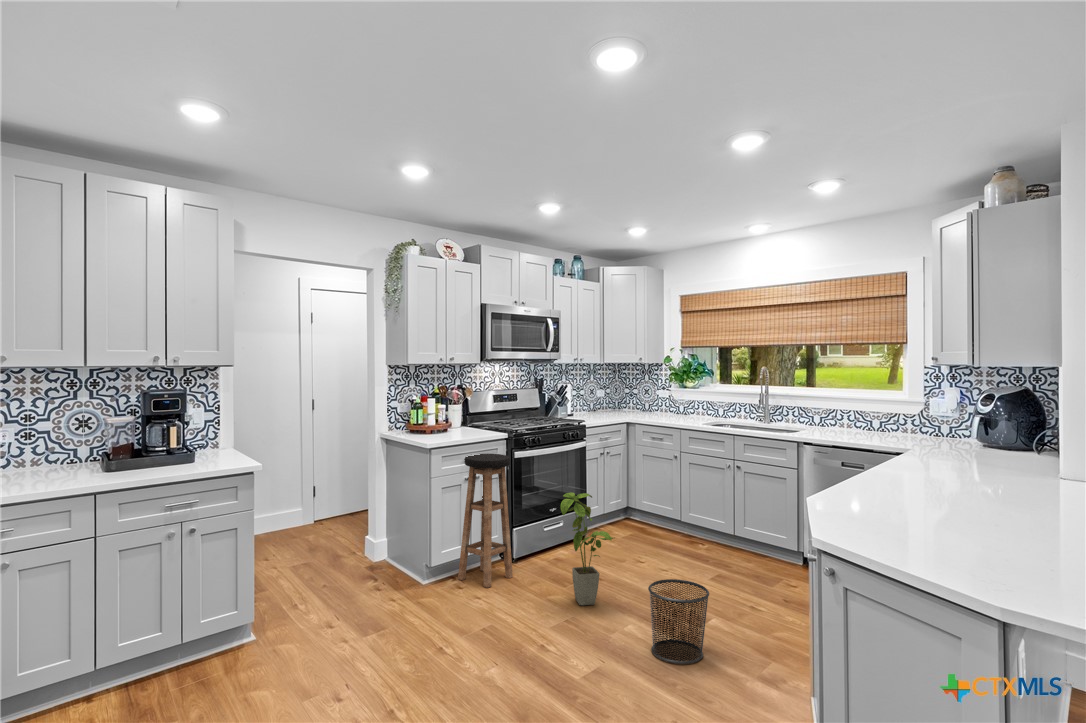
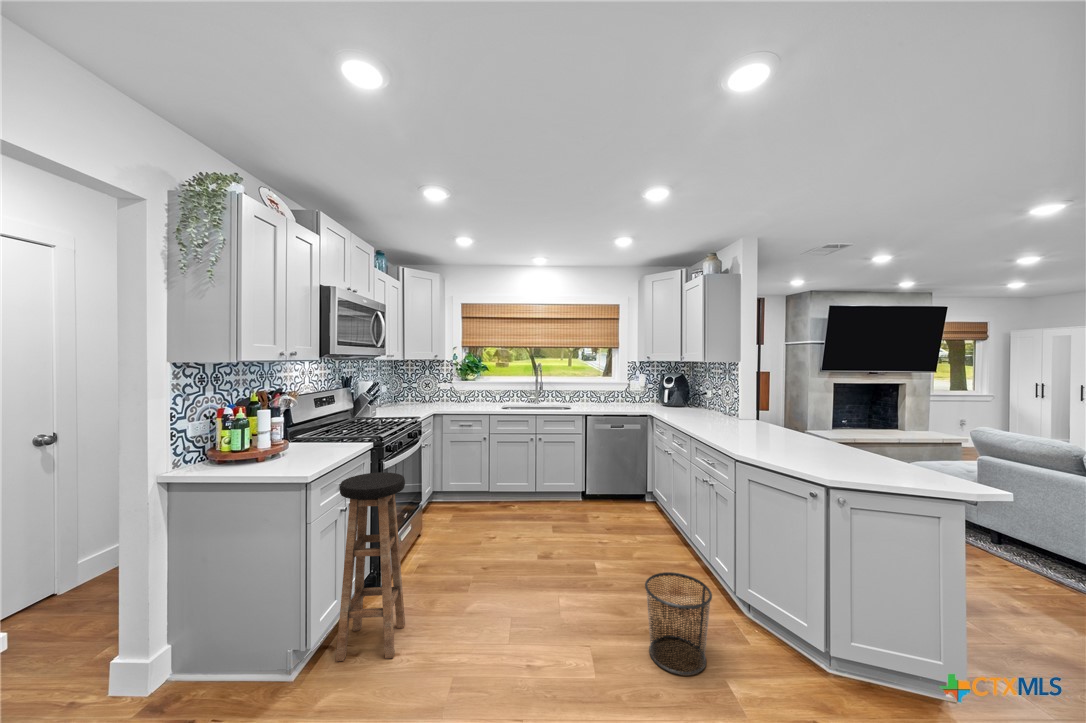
house plant: present [561,493,613,605] -> none [499,502,568,634]

